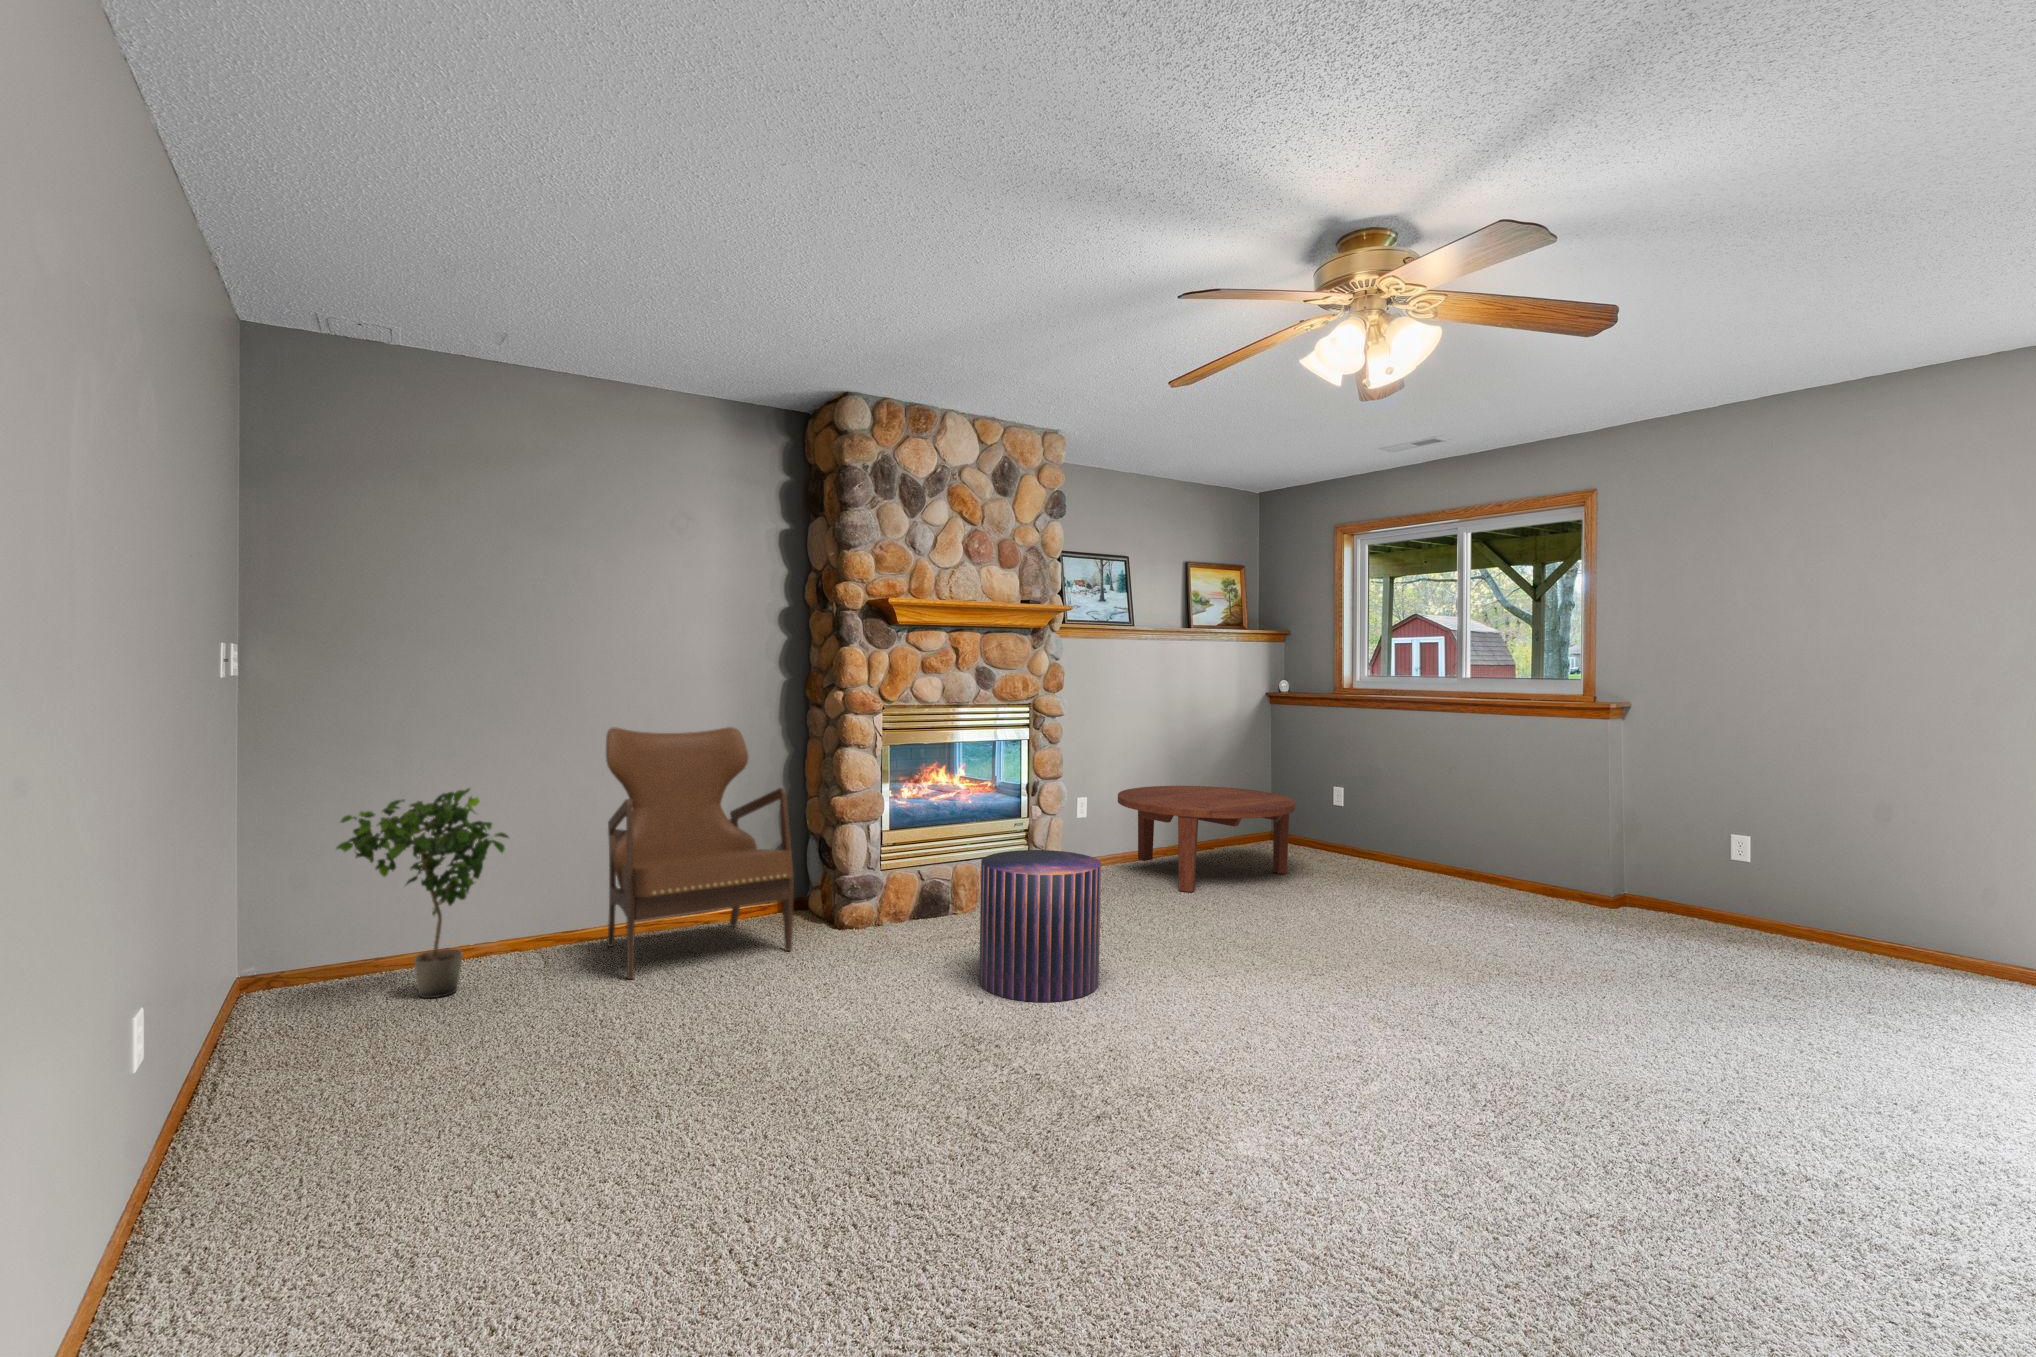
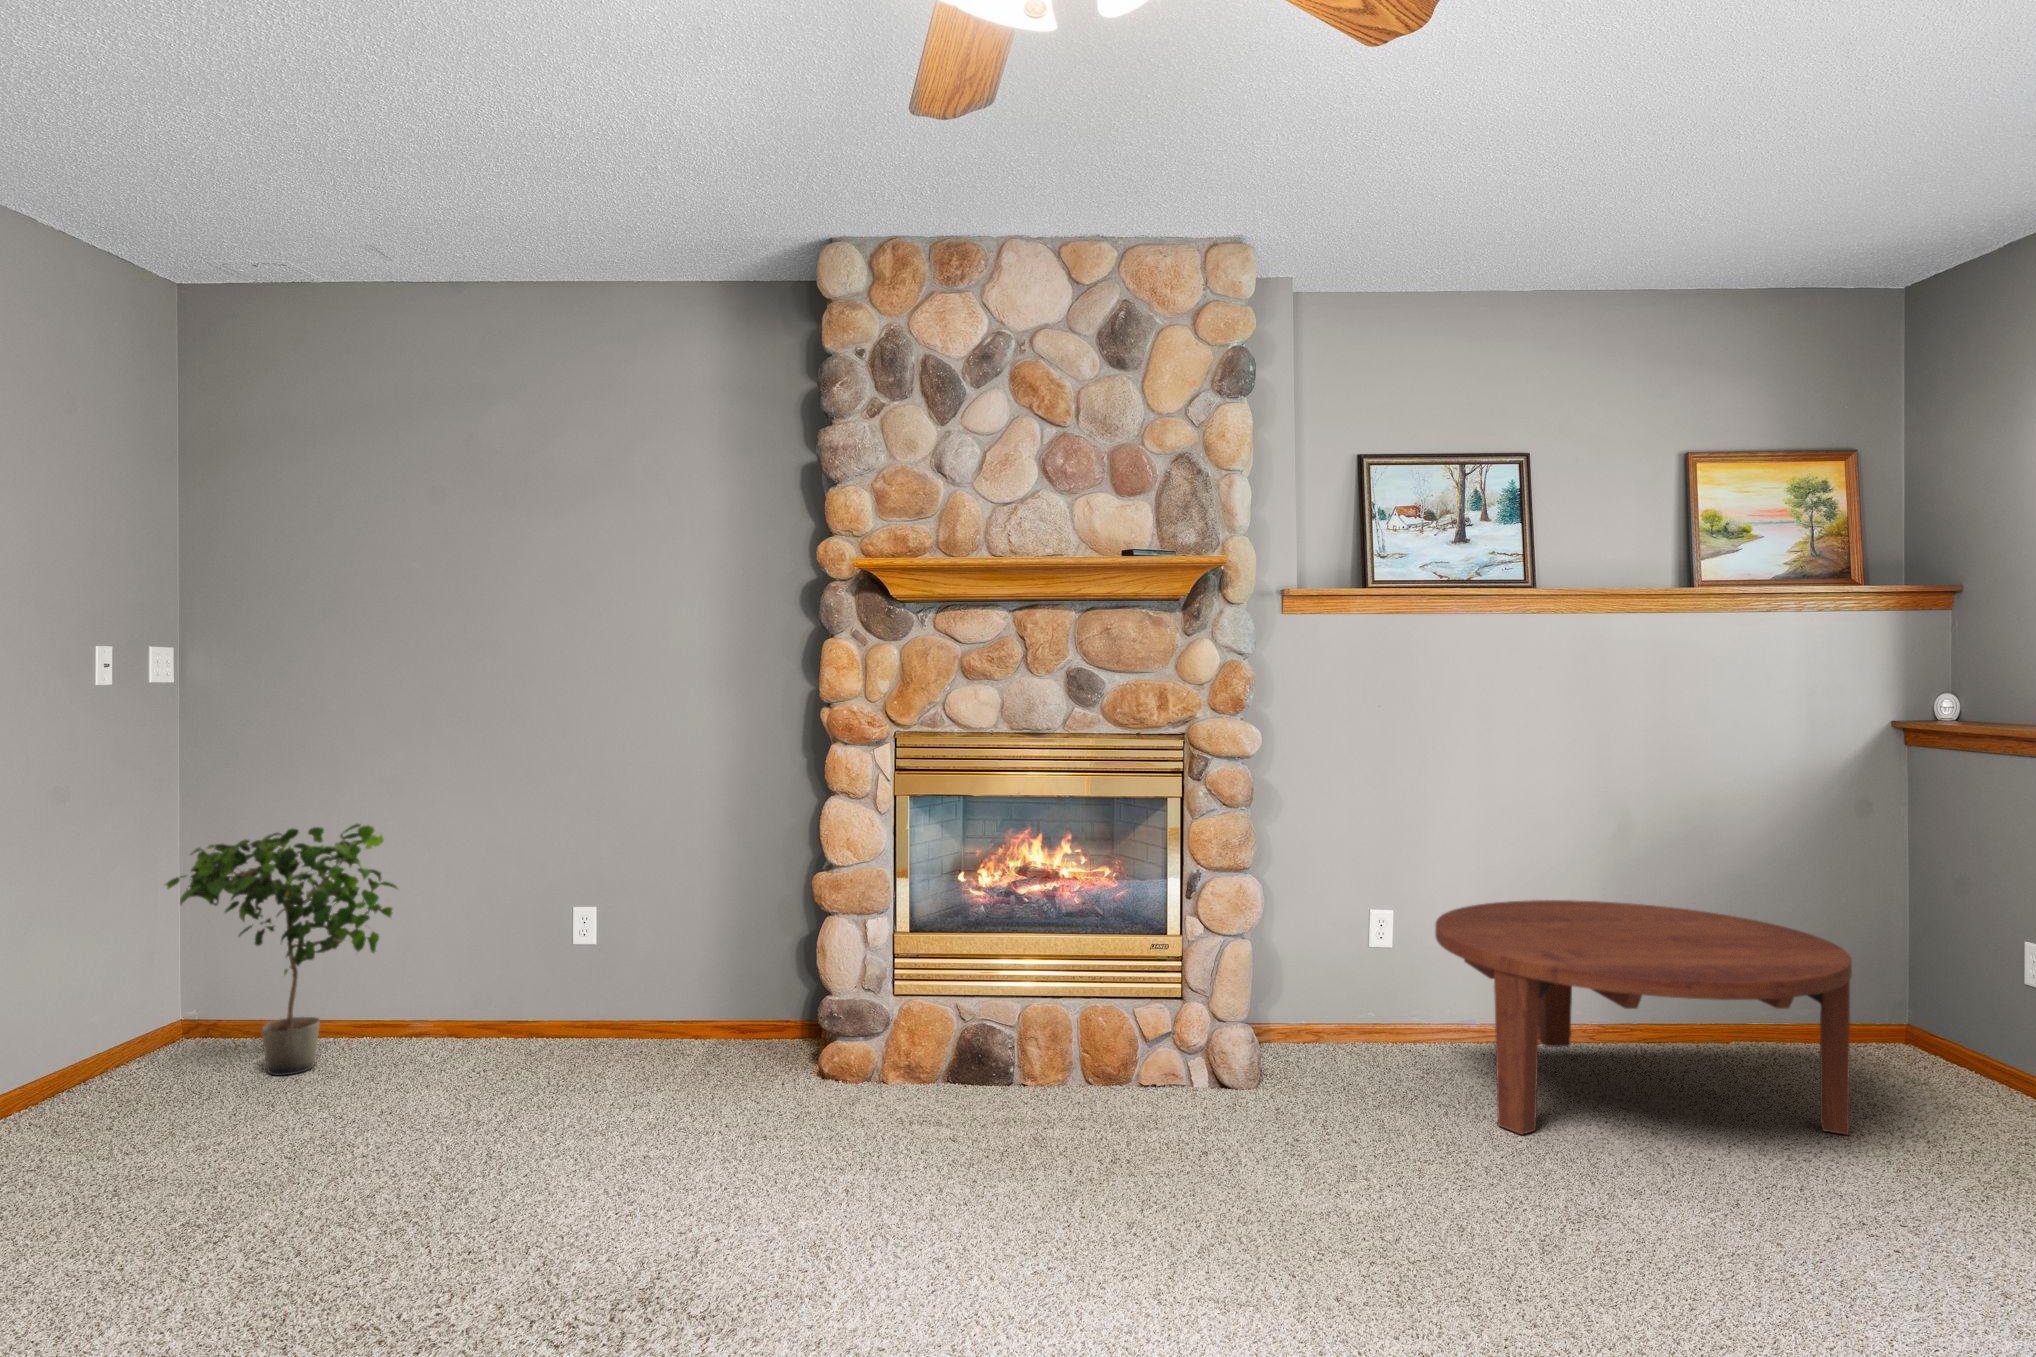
armchair: present [606,727,794,979] -> none [447,755,715,1099]
pouf: present [979,850,1101,1002] -> none [744,998,975,1317]

